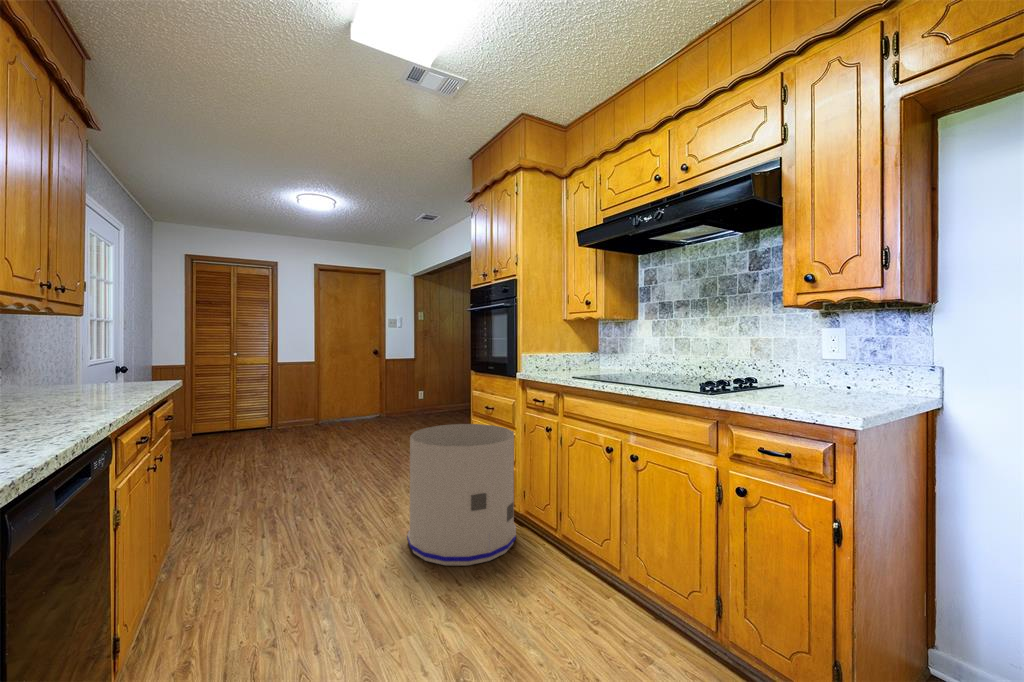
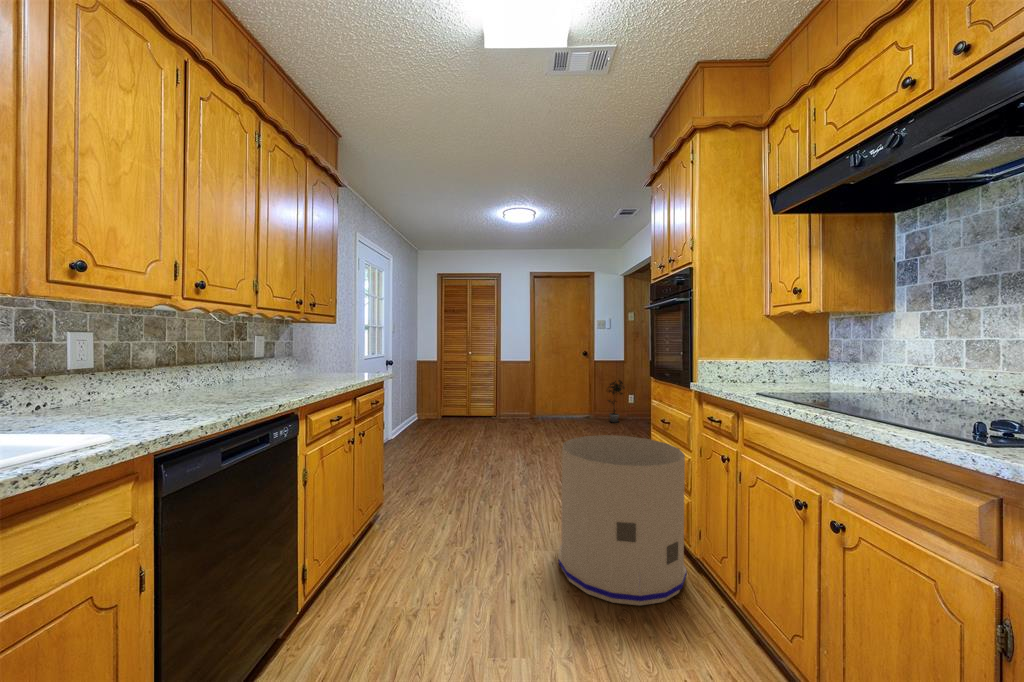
potted plant: none [396,376,416,420] -> present [608,380,625,423]

